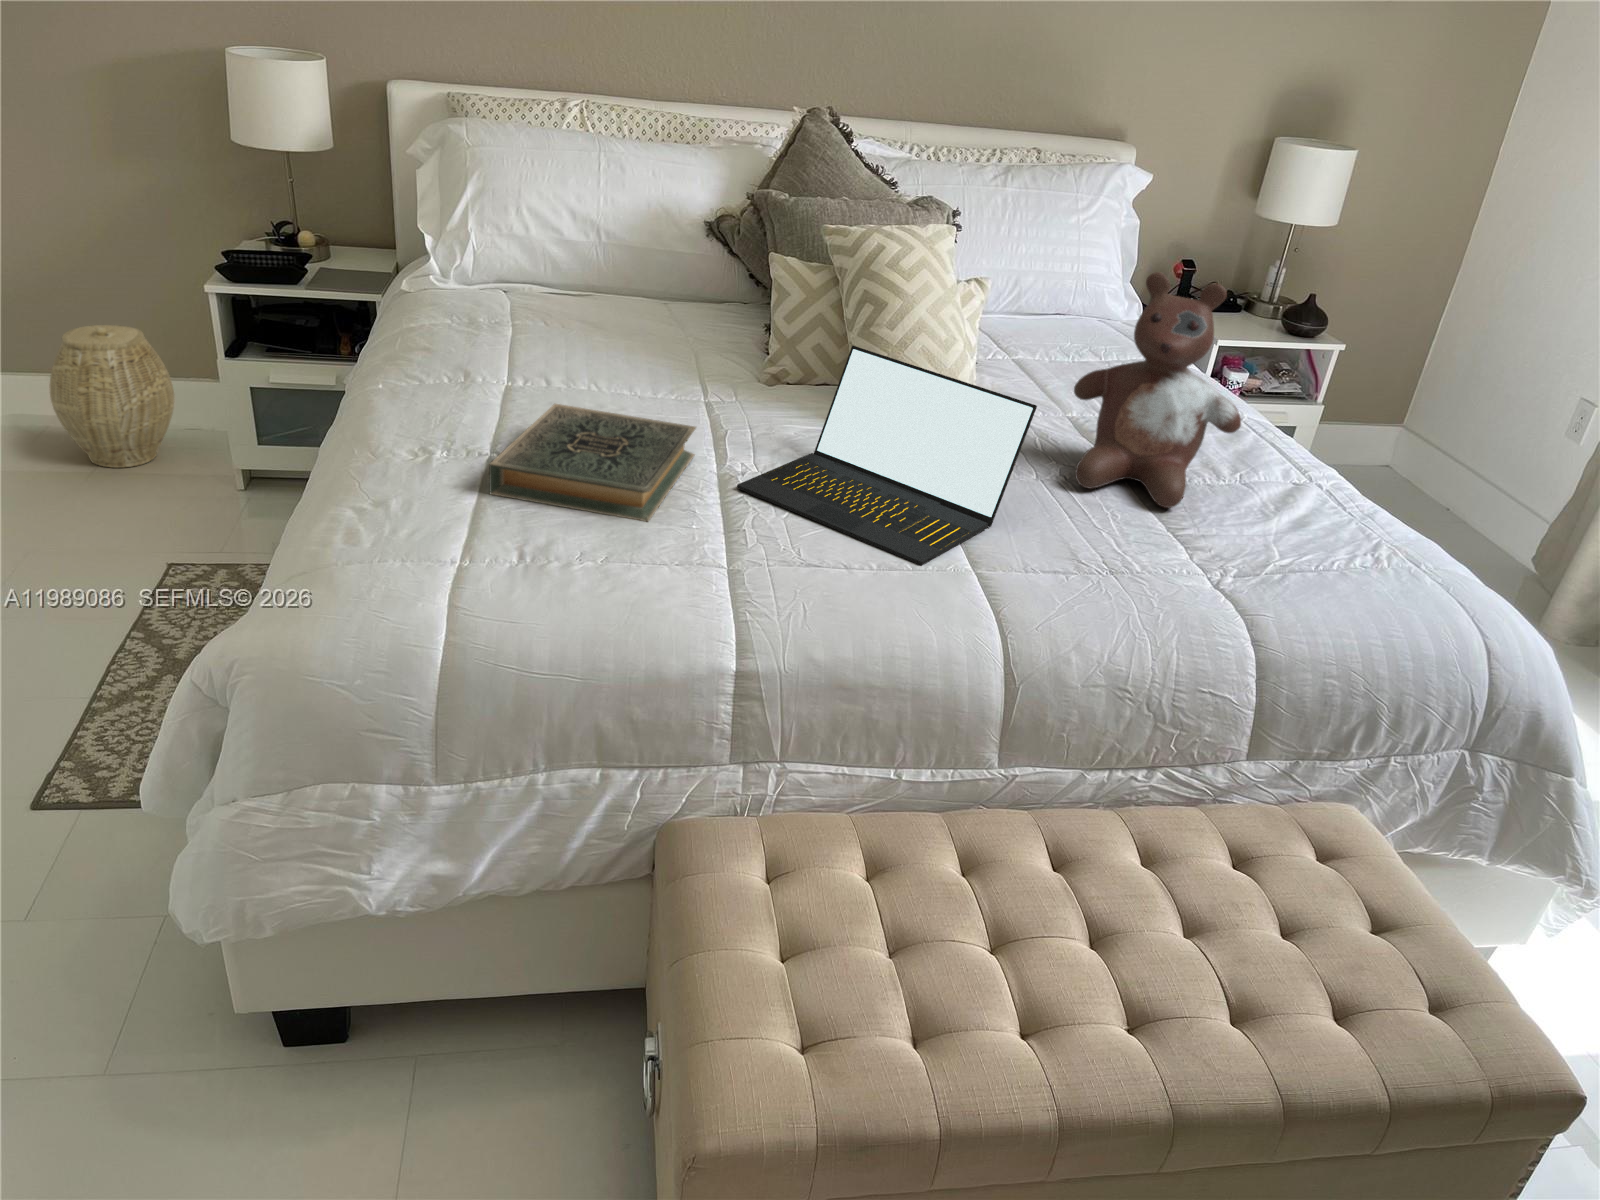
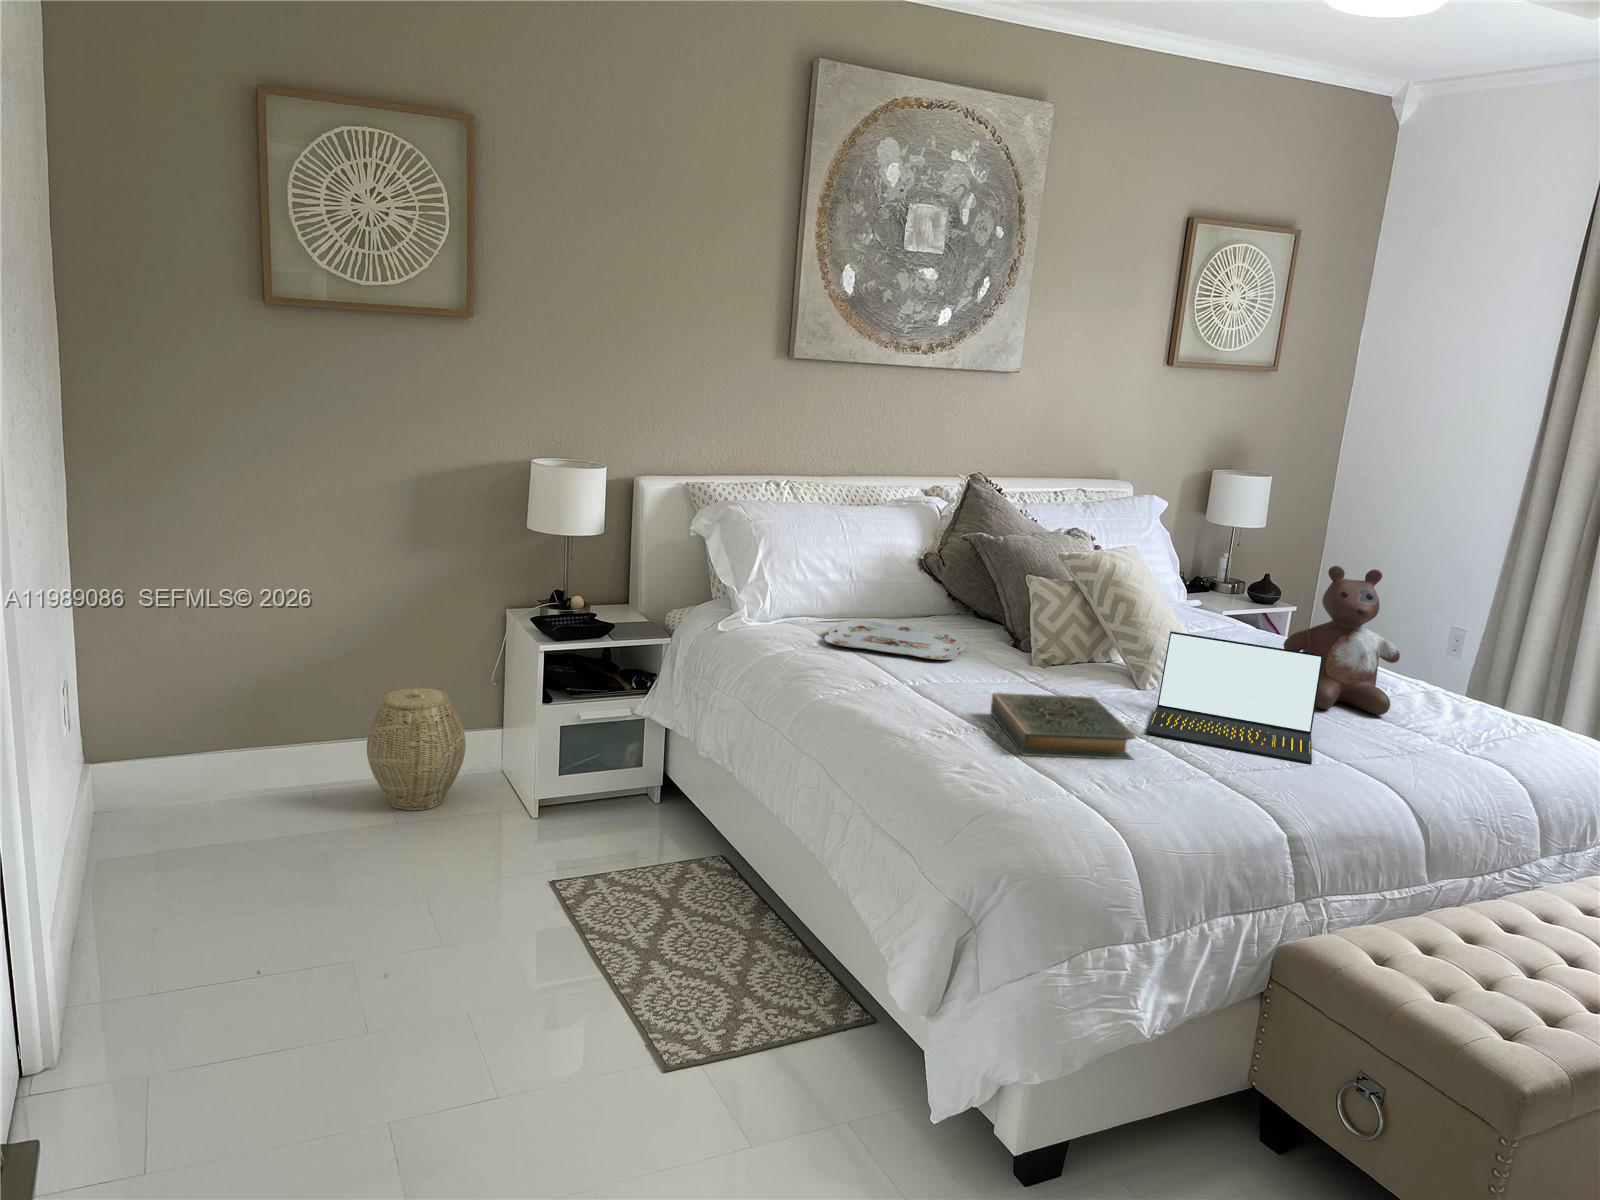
serving tray: none [500,294,704,356] -> present [824,620,966,660]

